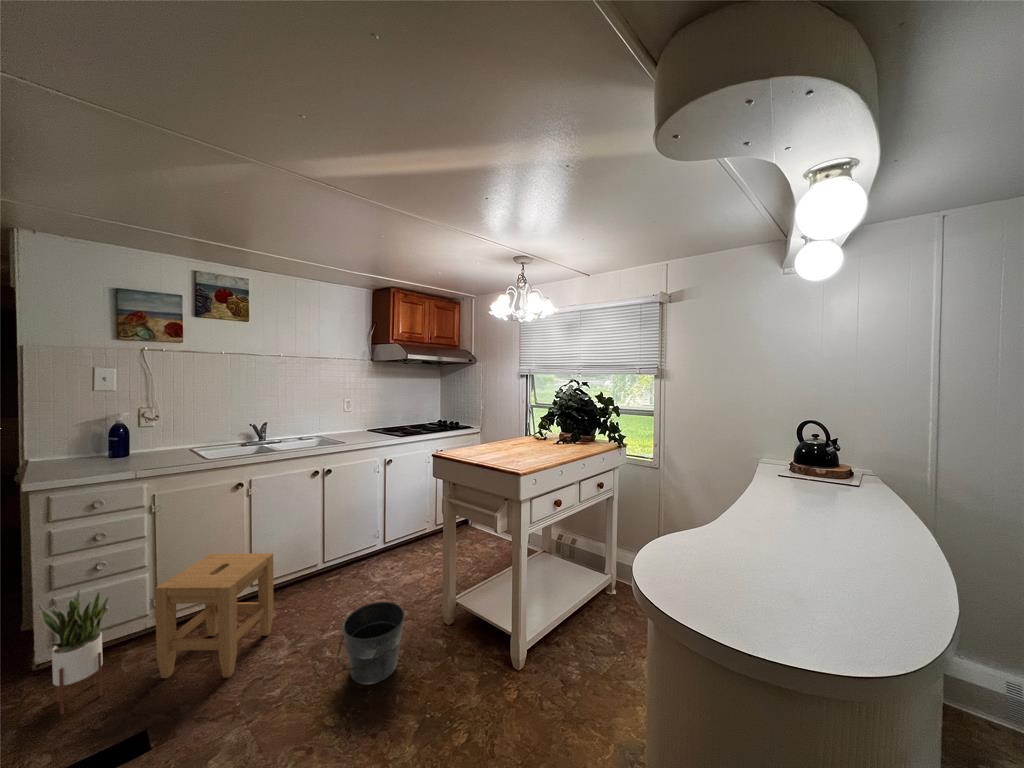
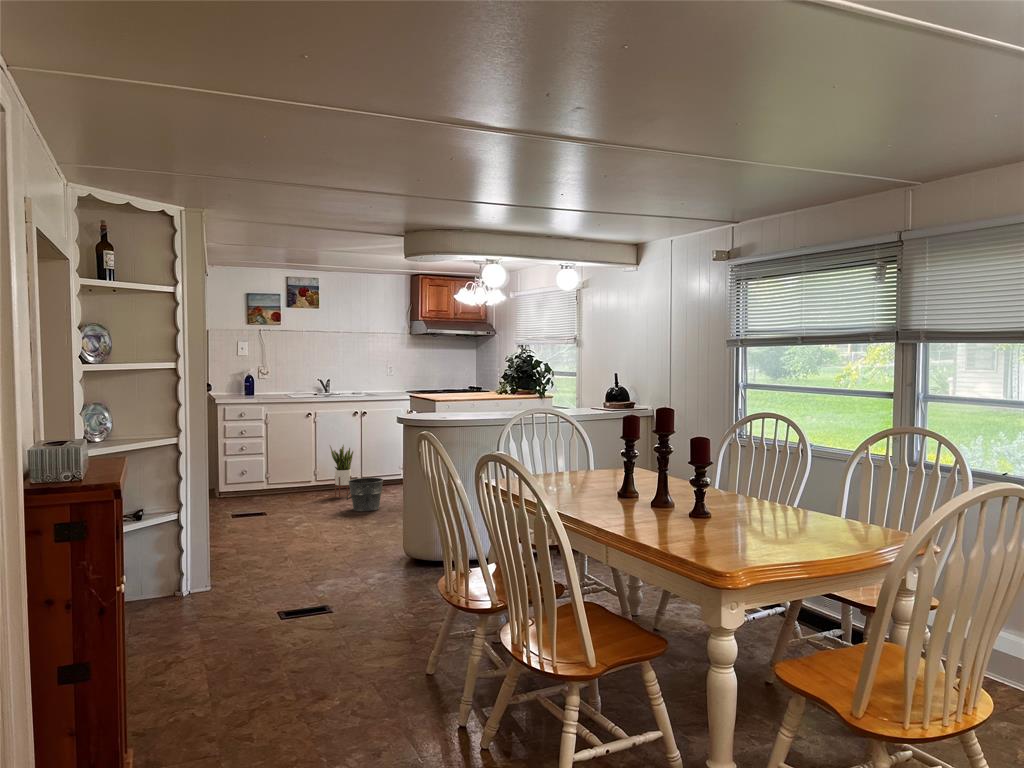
stool: present [155,553,273,678] -> none [268,450,324,505]
potted plant: present [35,589,109,715] -> present [330,445,353,498]

